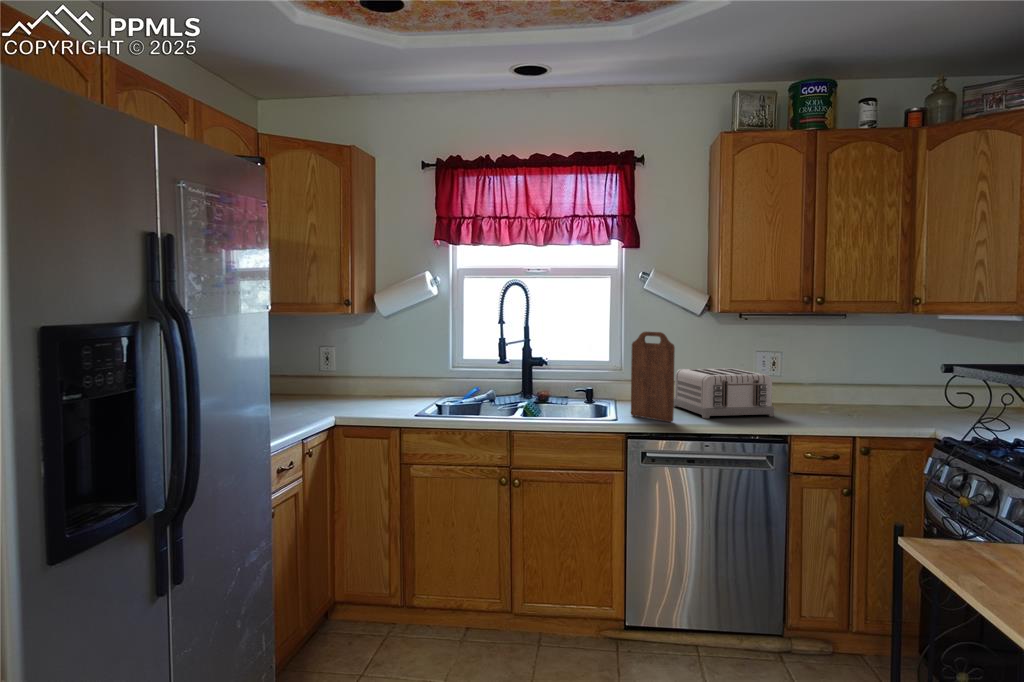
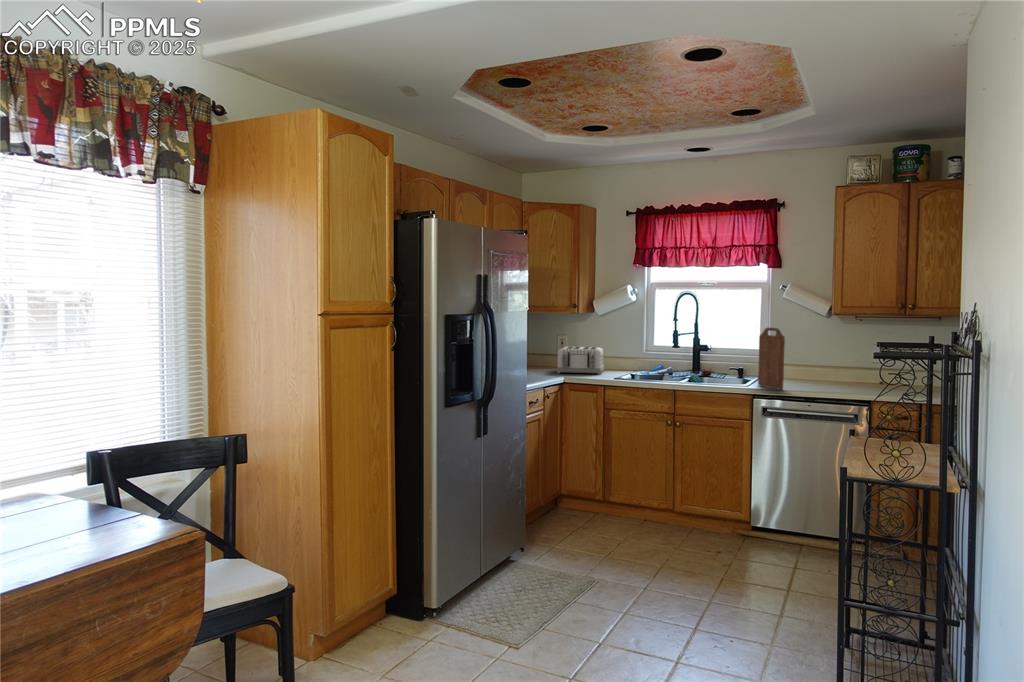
toaster: present [674,368,774,418] -> present [557,347,604,375]

